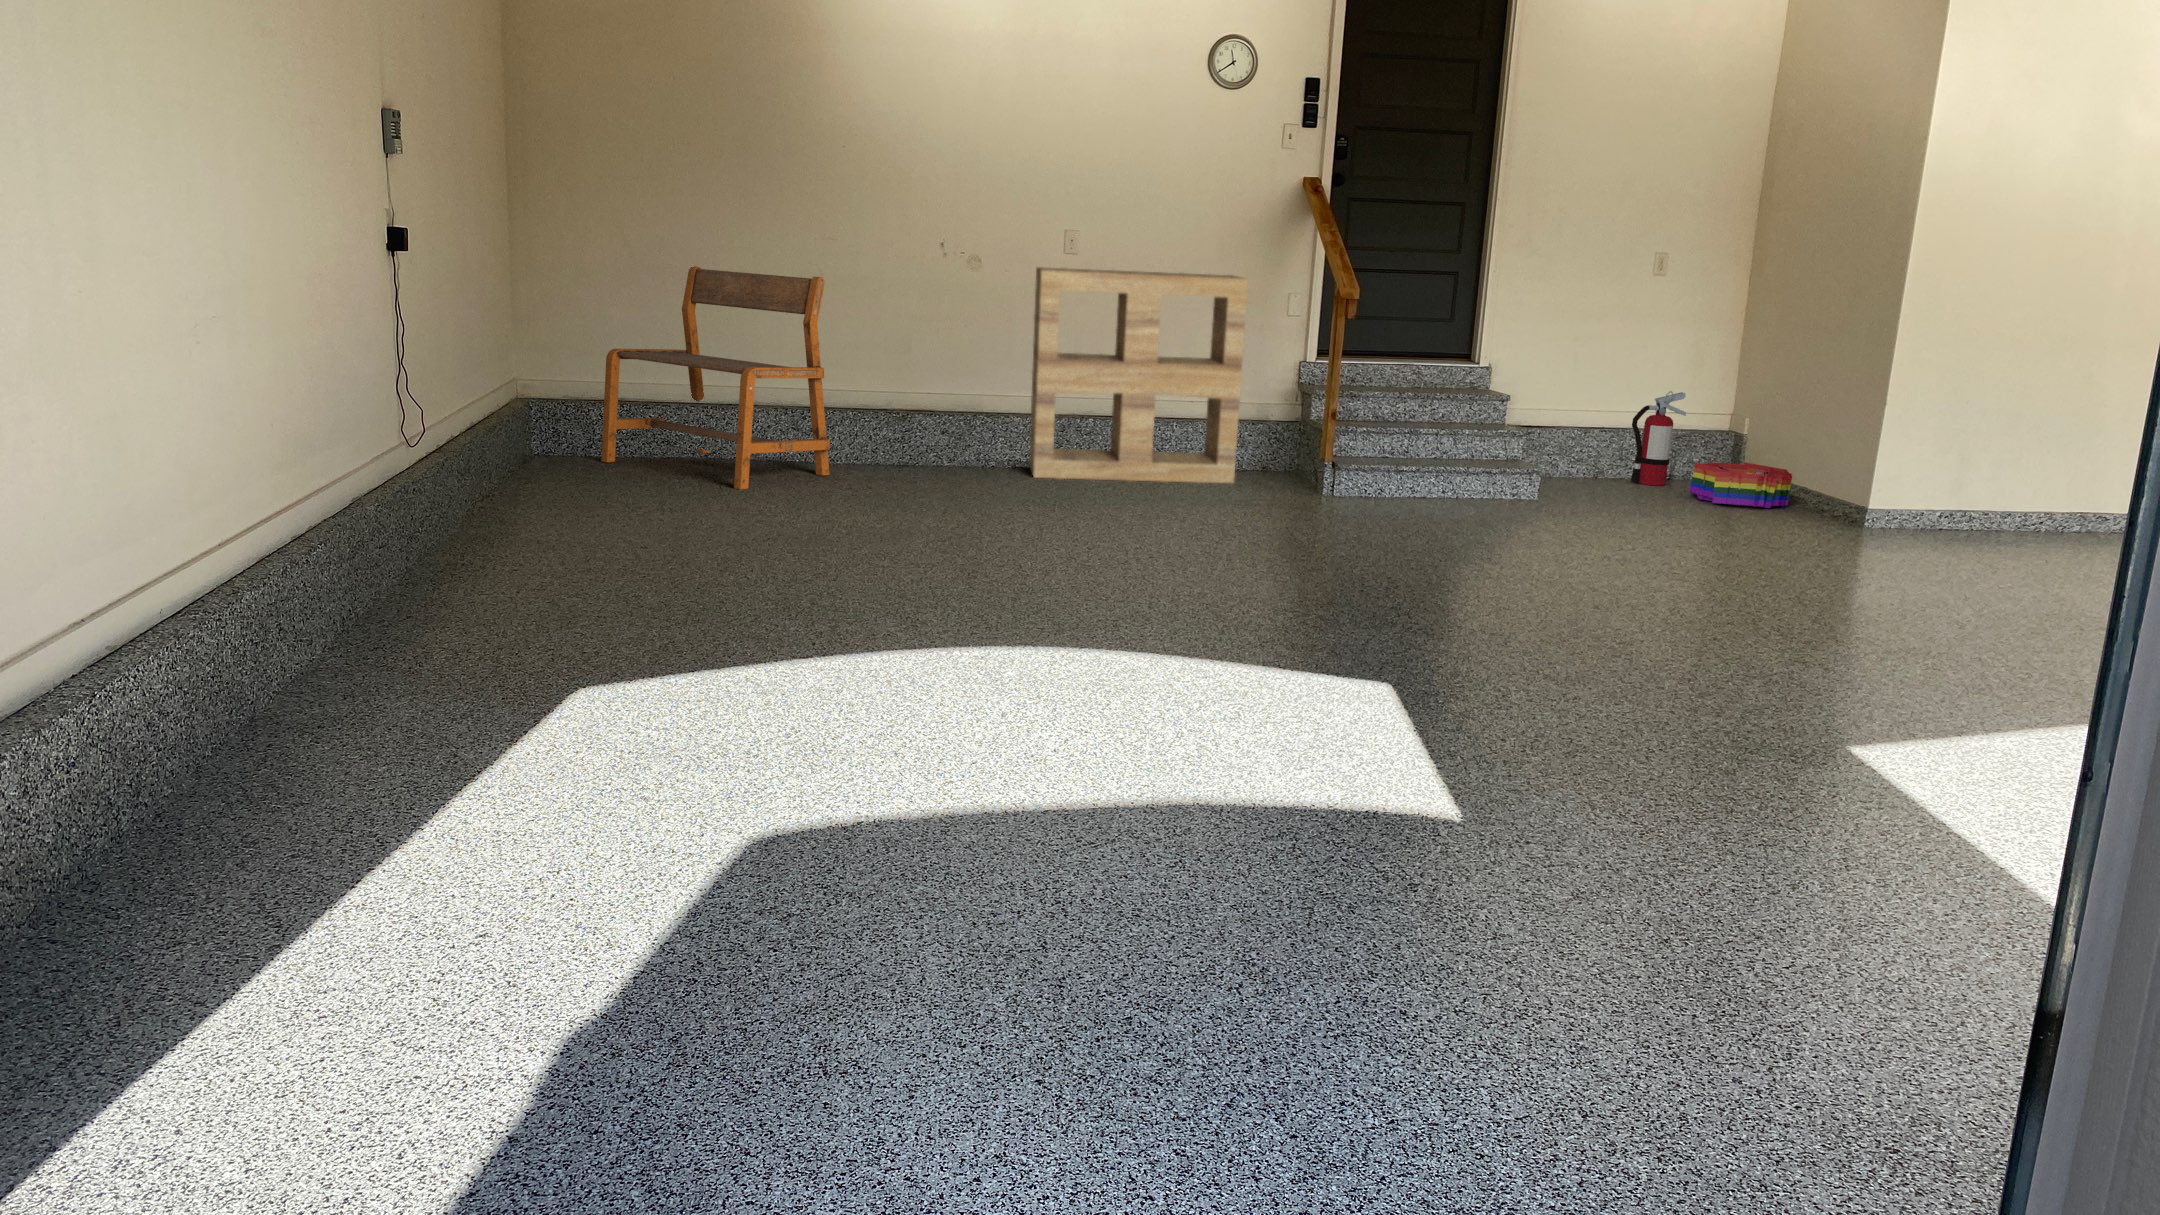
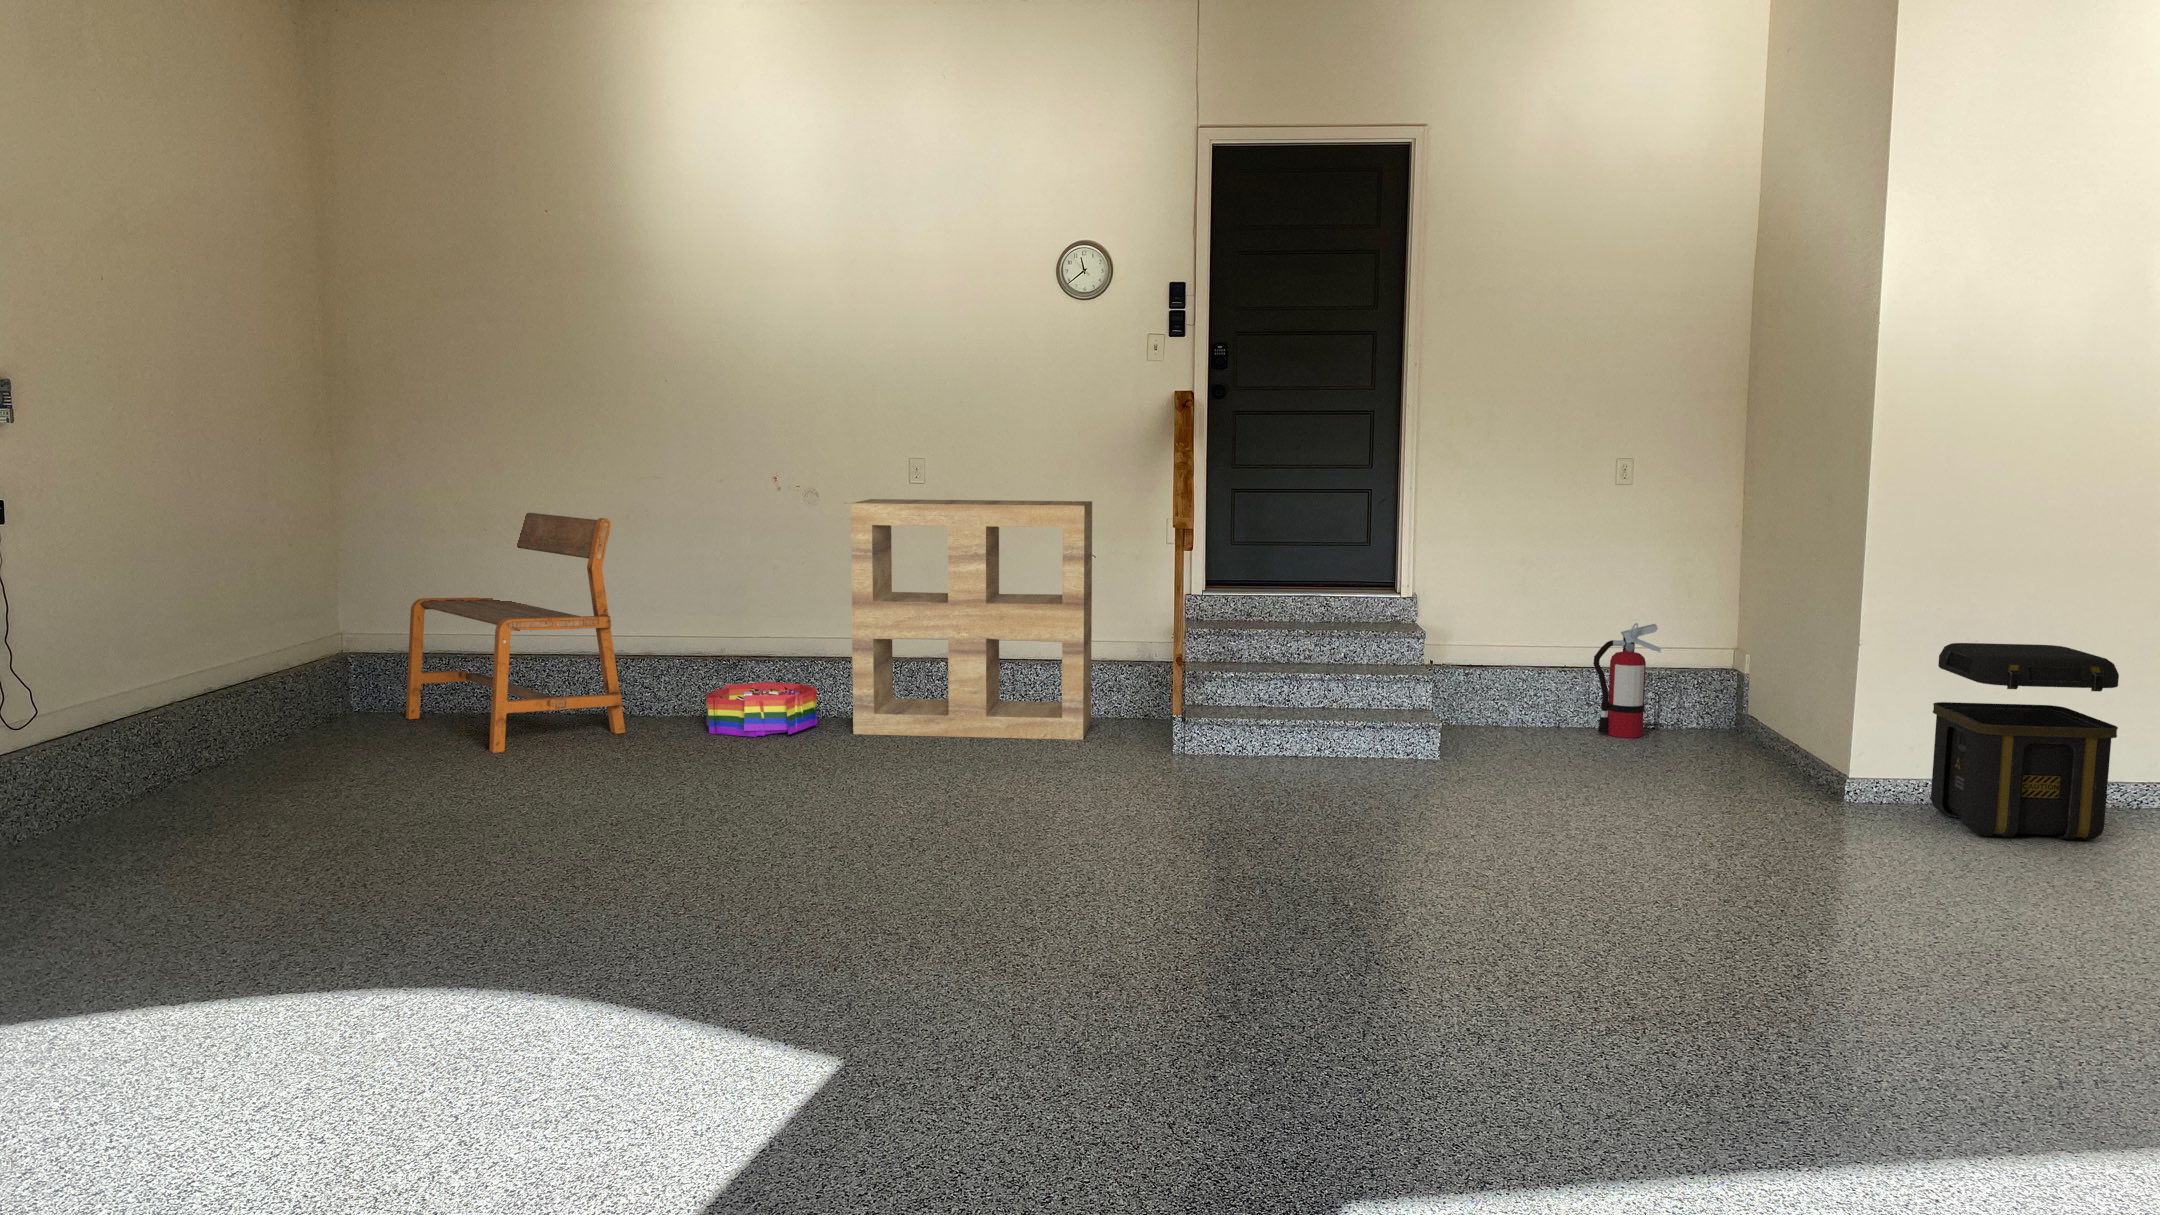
toolbox: none [1928,406,2085,552] -> present [1931,643,2119,840]
storage bin: present [1689,462,1792,508] -> present [706,682,817,737]

